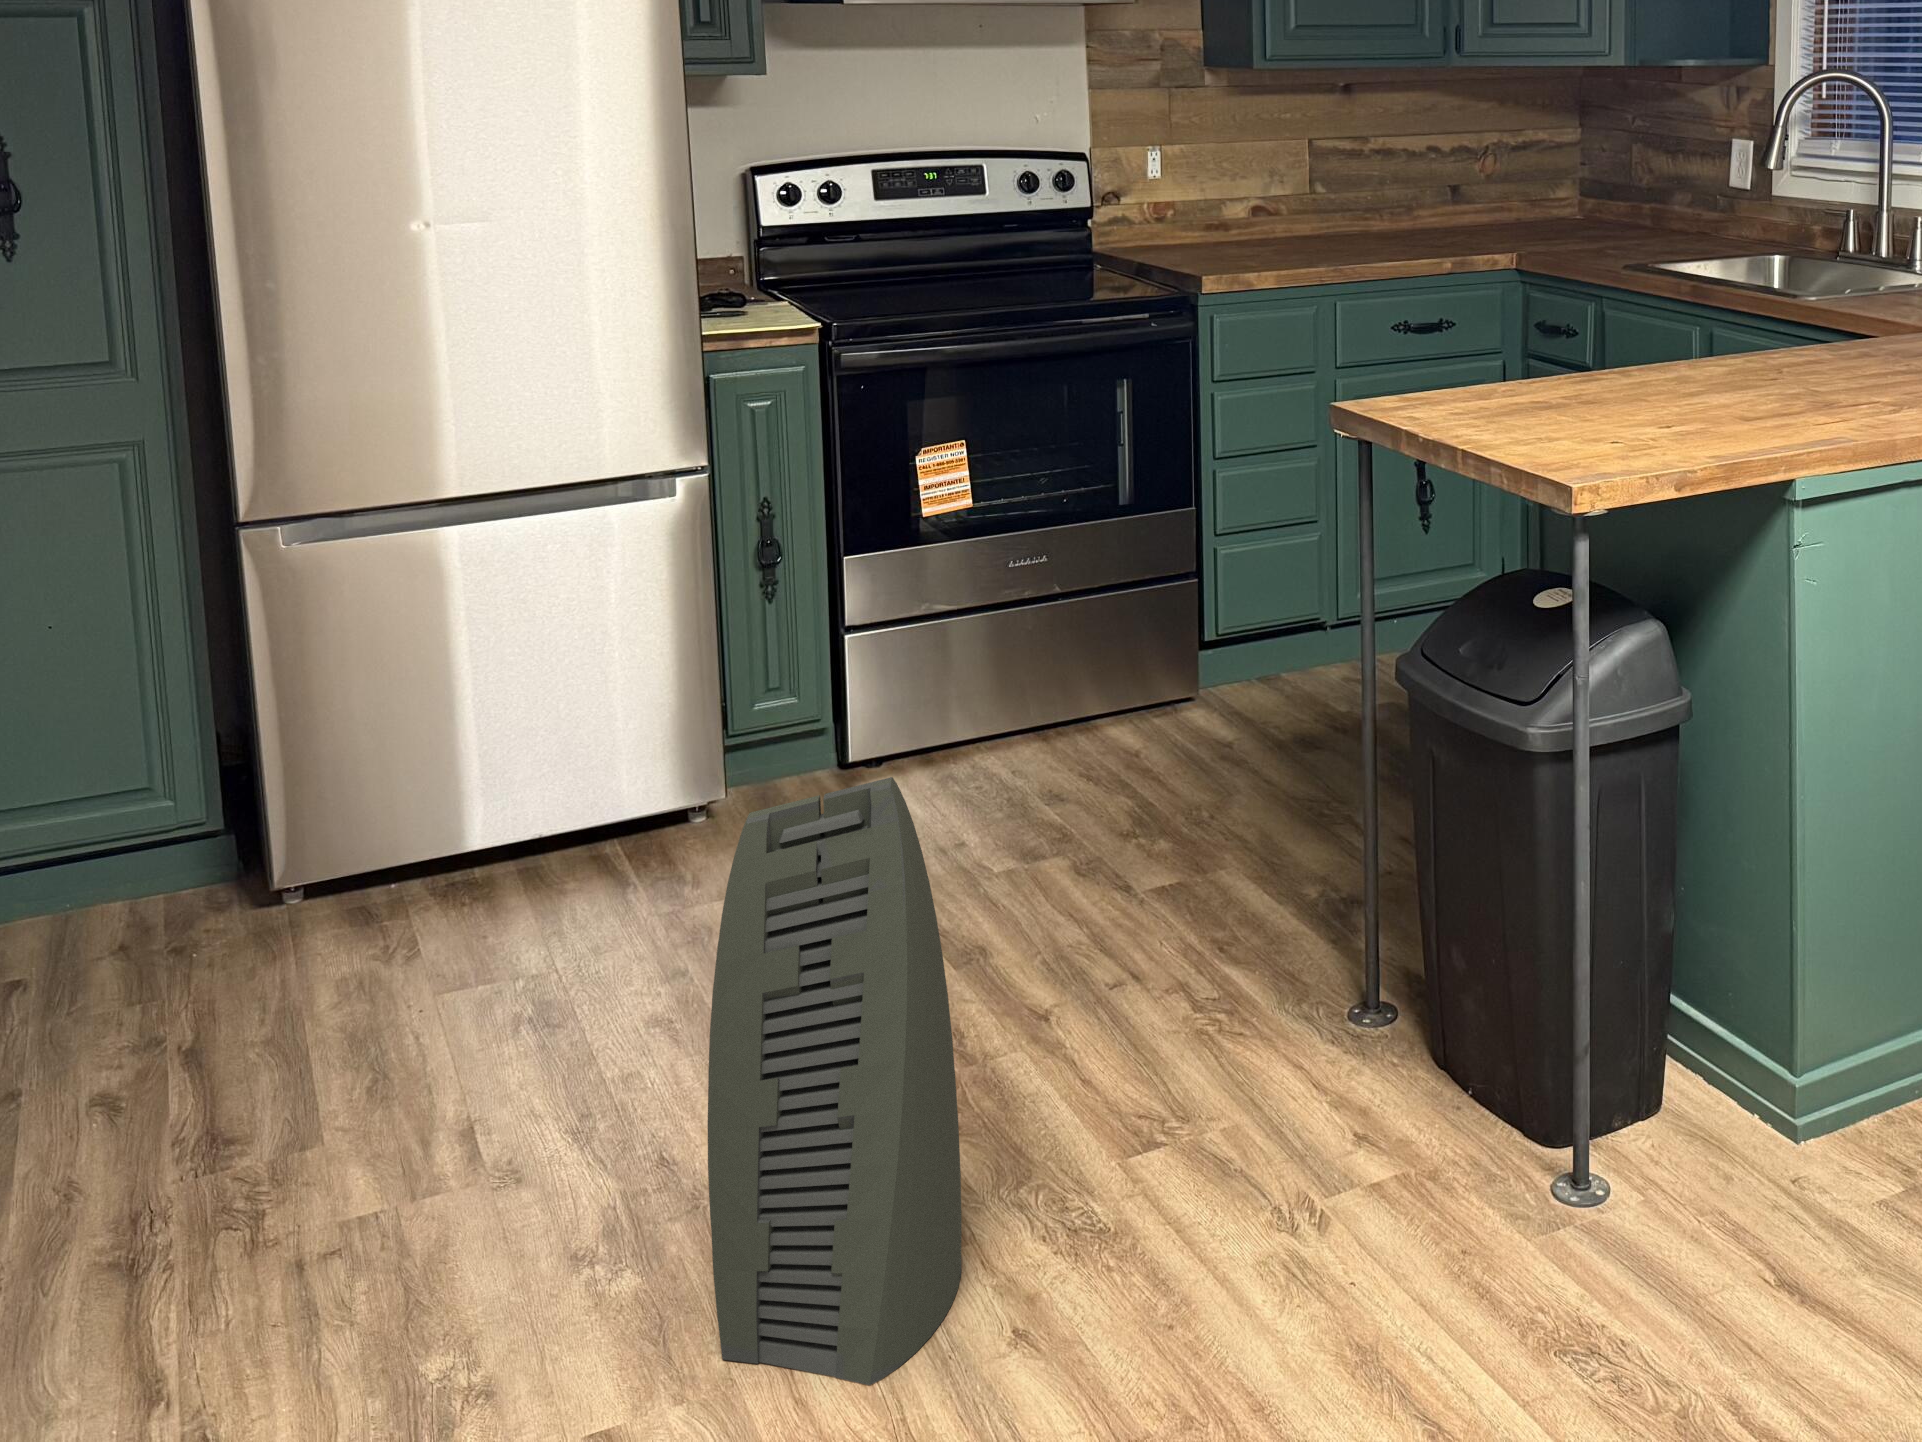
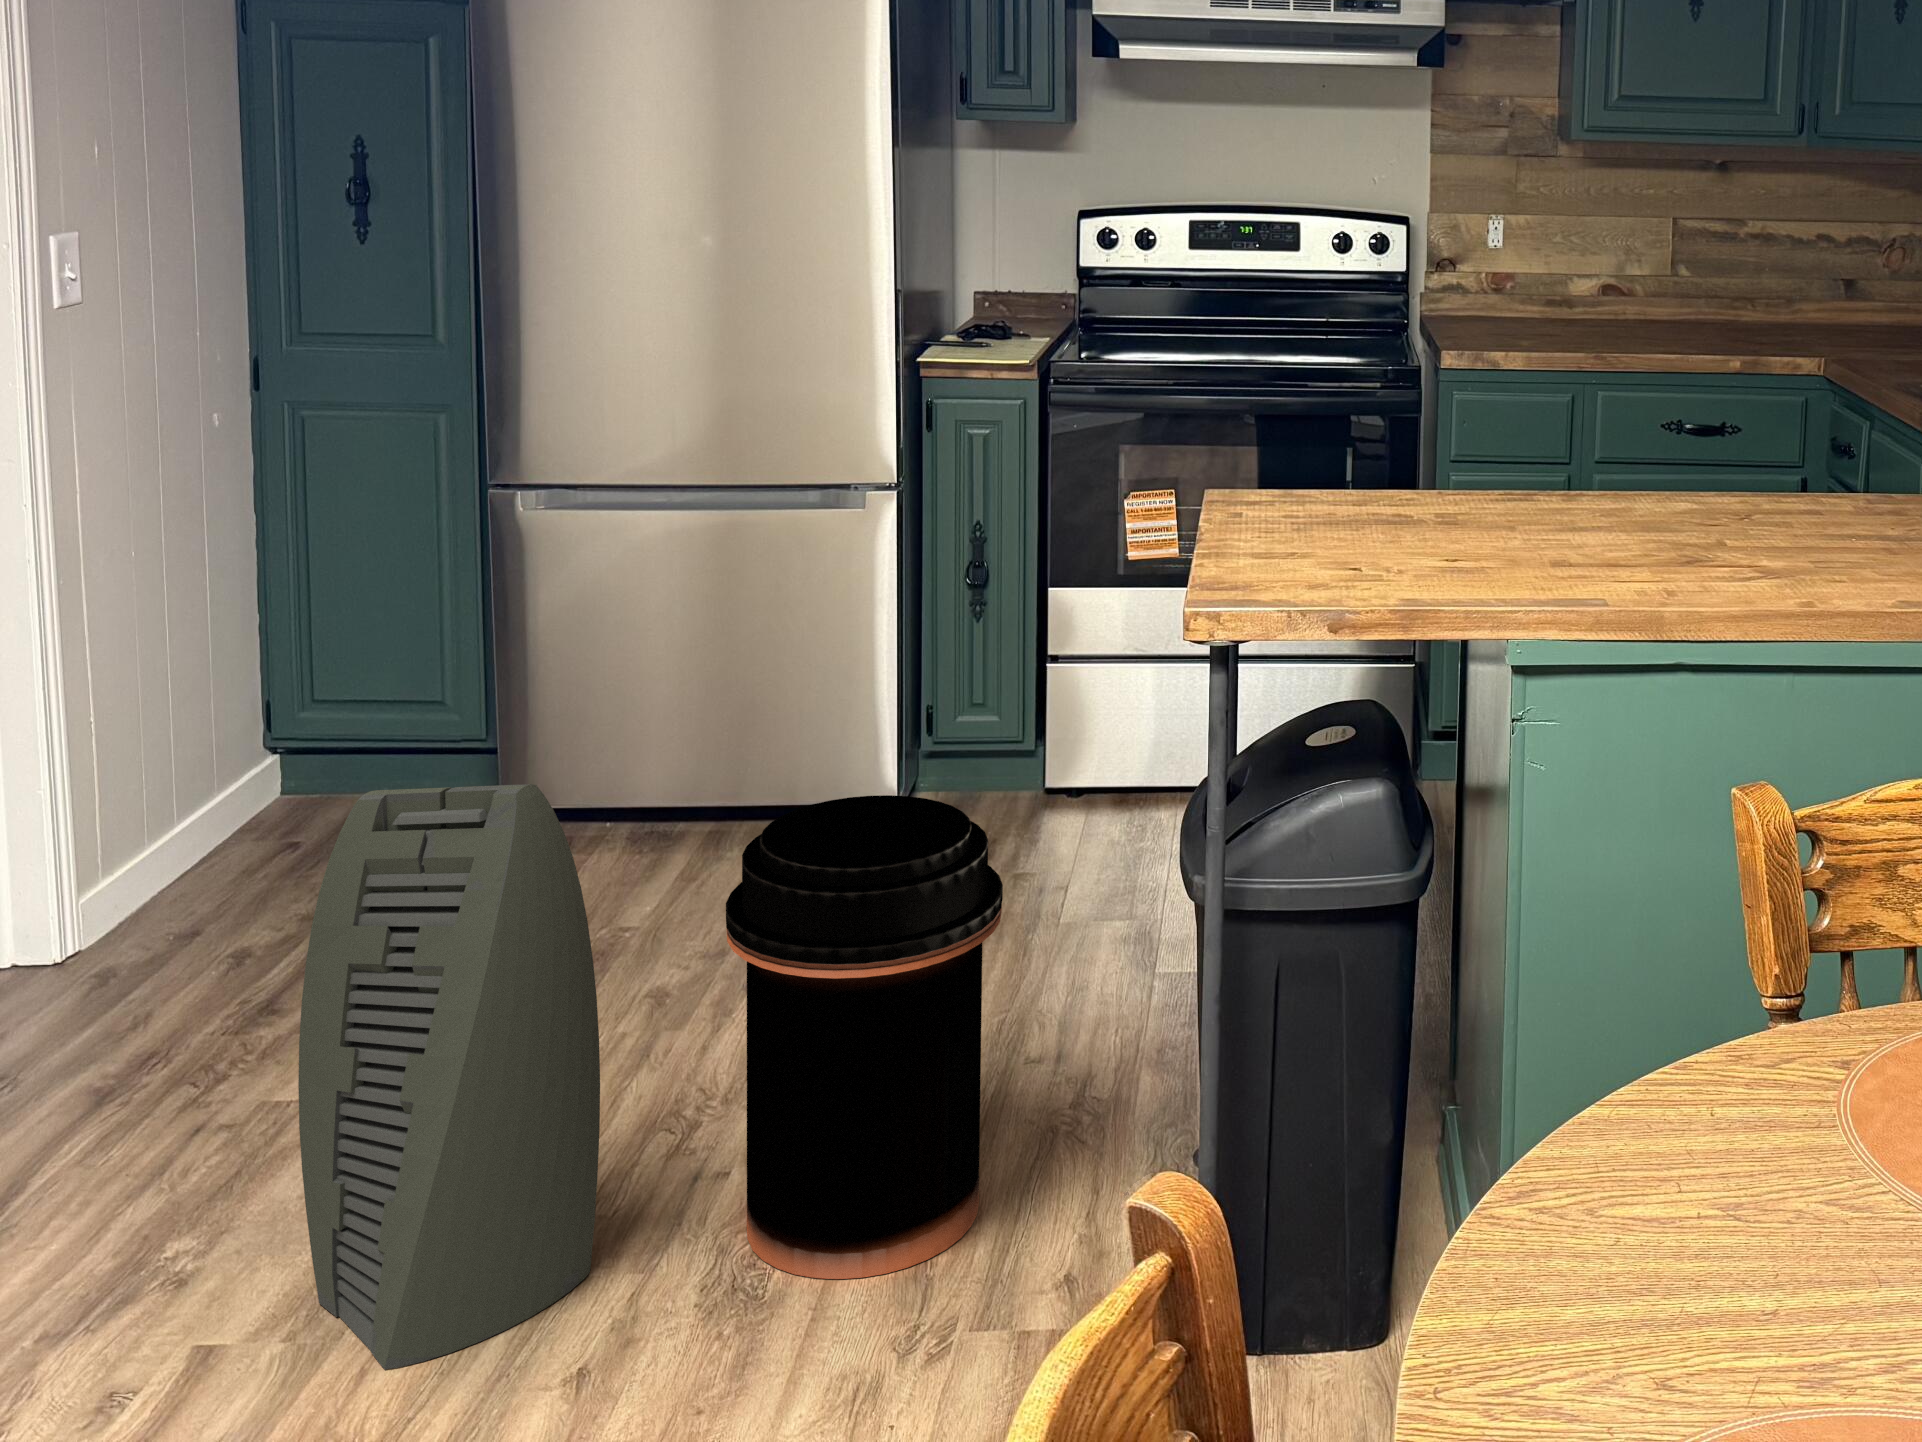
trash can: none [1012,736,1272,1200] -> present [726,795,1003,1279]

